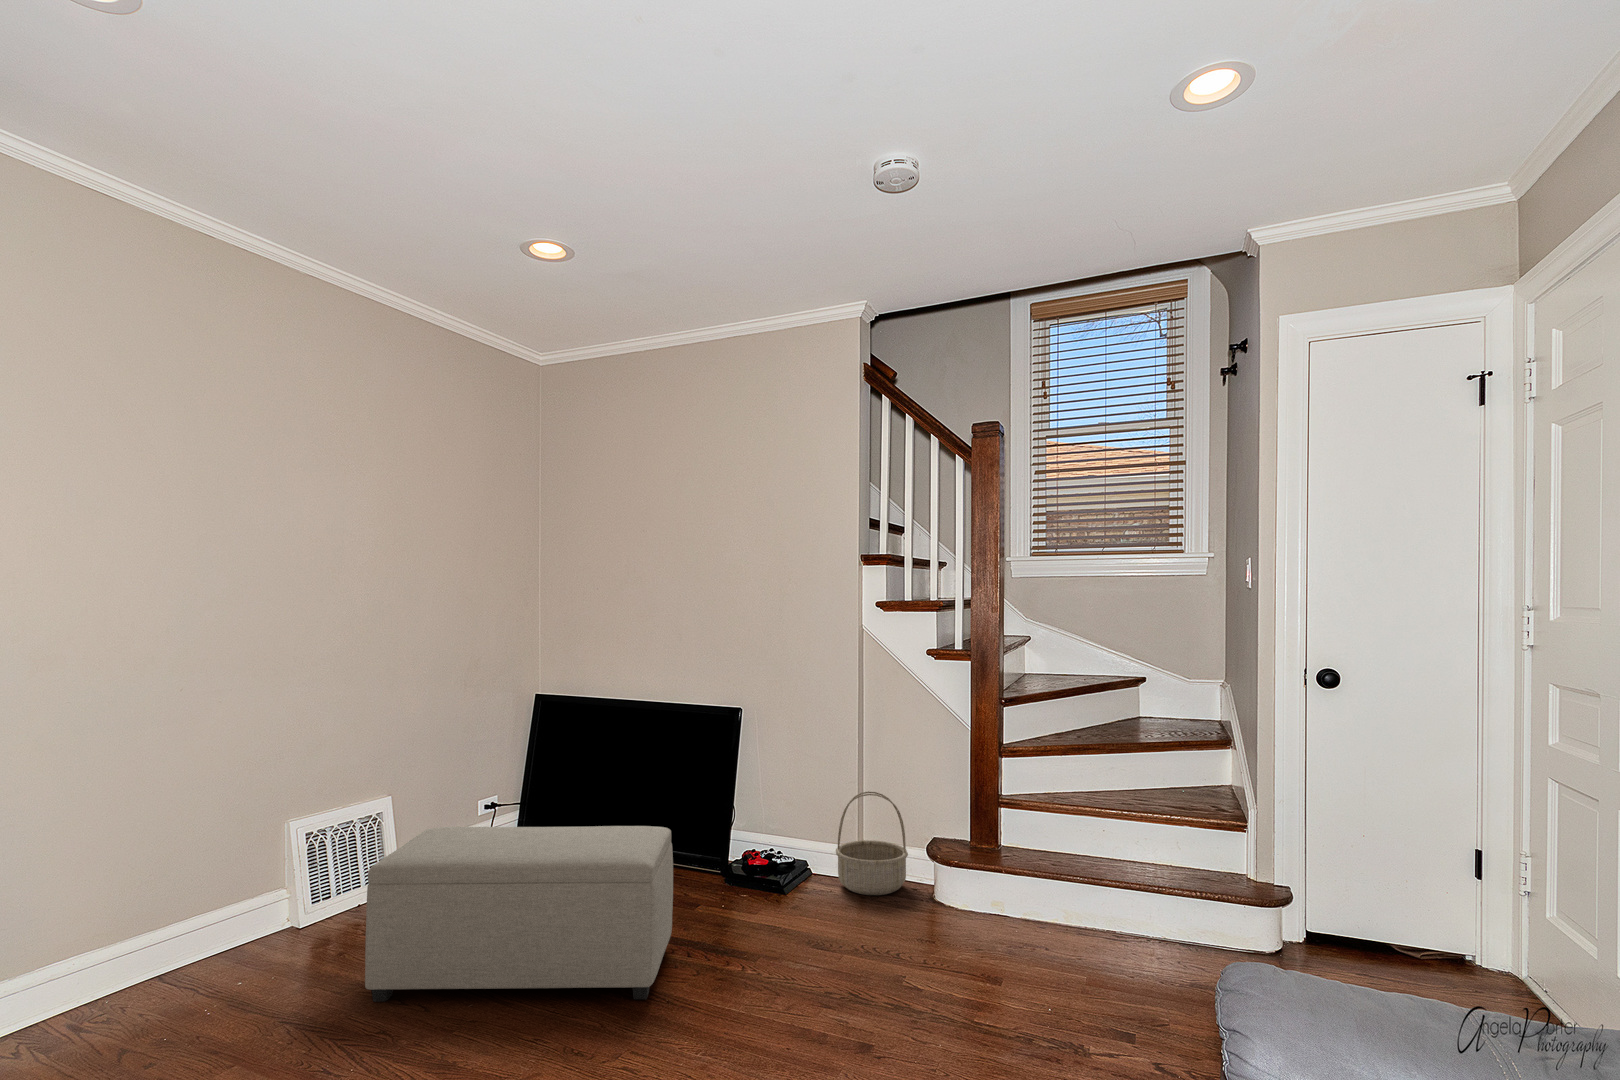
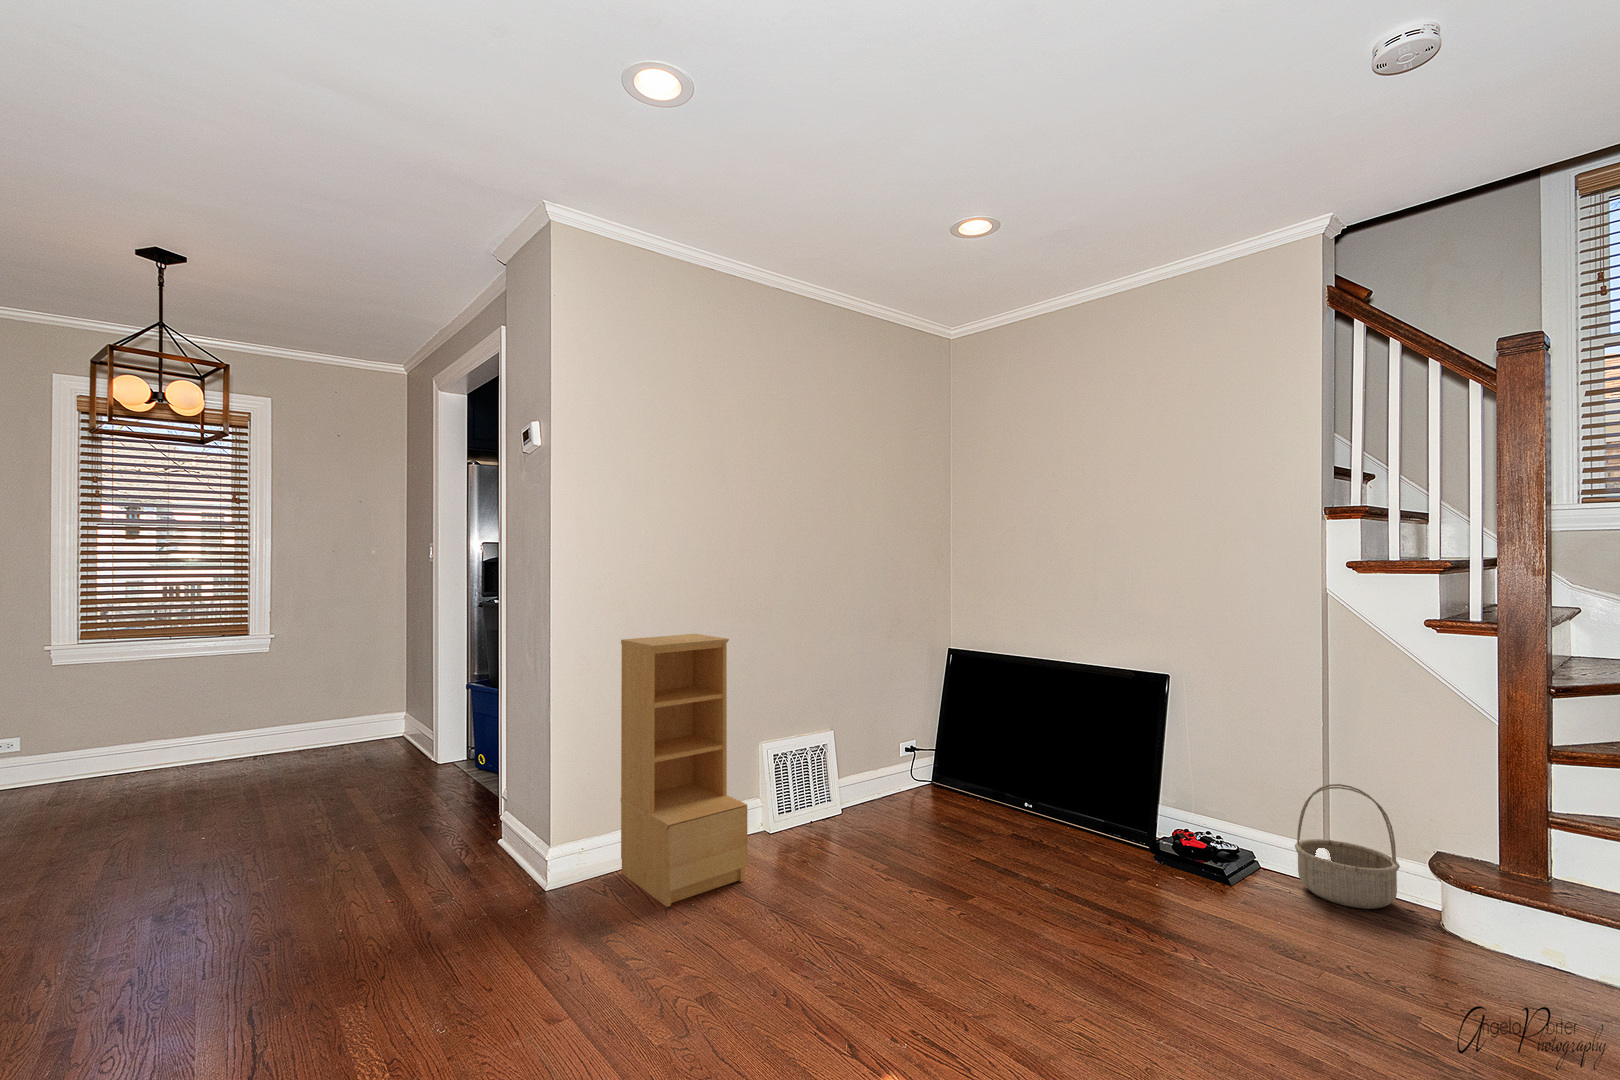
bookshelf: none [65,698,265,1050] -> present [621,634,748,907]
ottoman: present [365,826,673,1002] -> none [825,763,1107,967]

